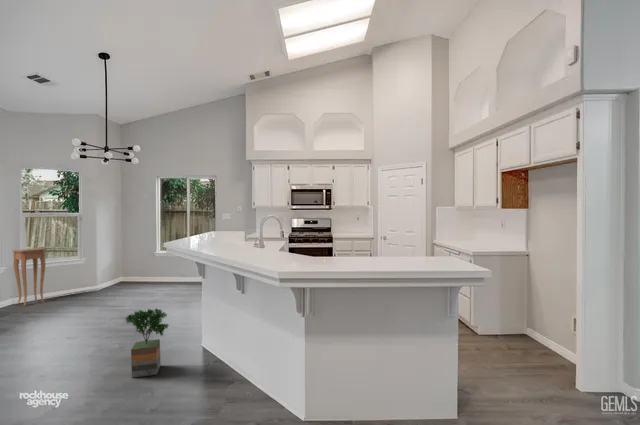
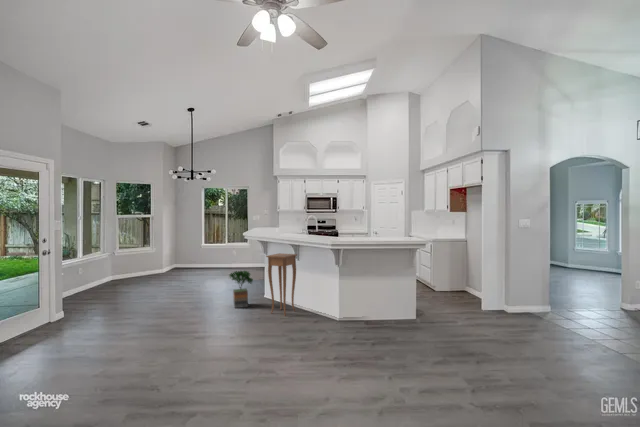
side table: present [12,248,46,306] -> present [266,253,297,315]

